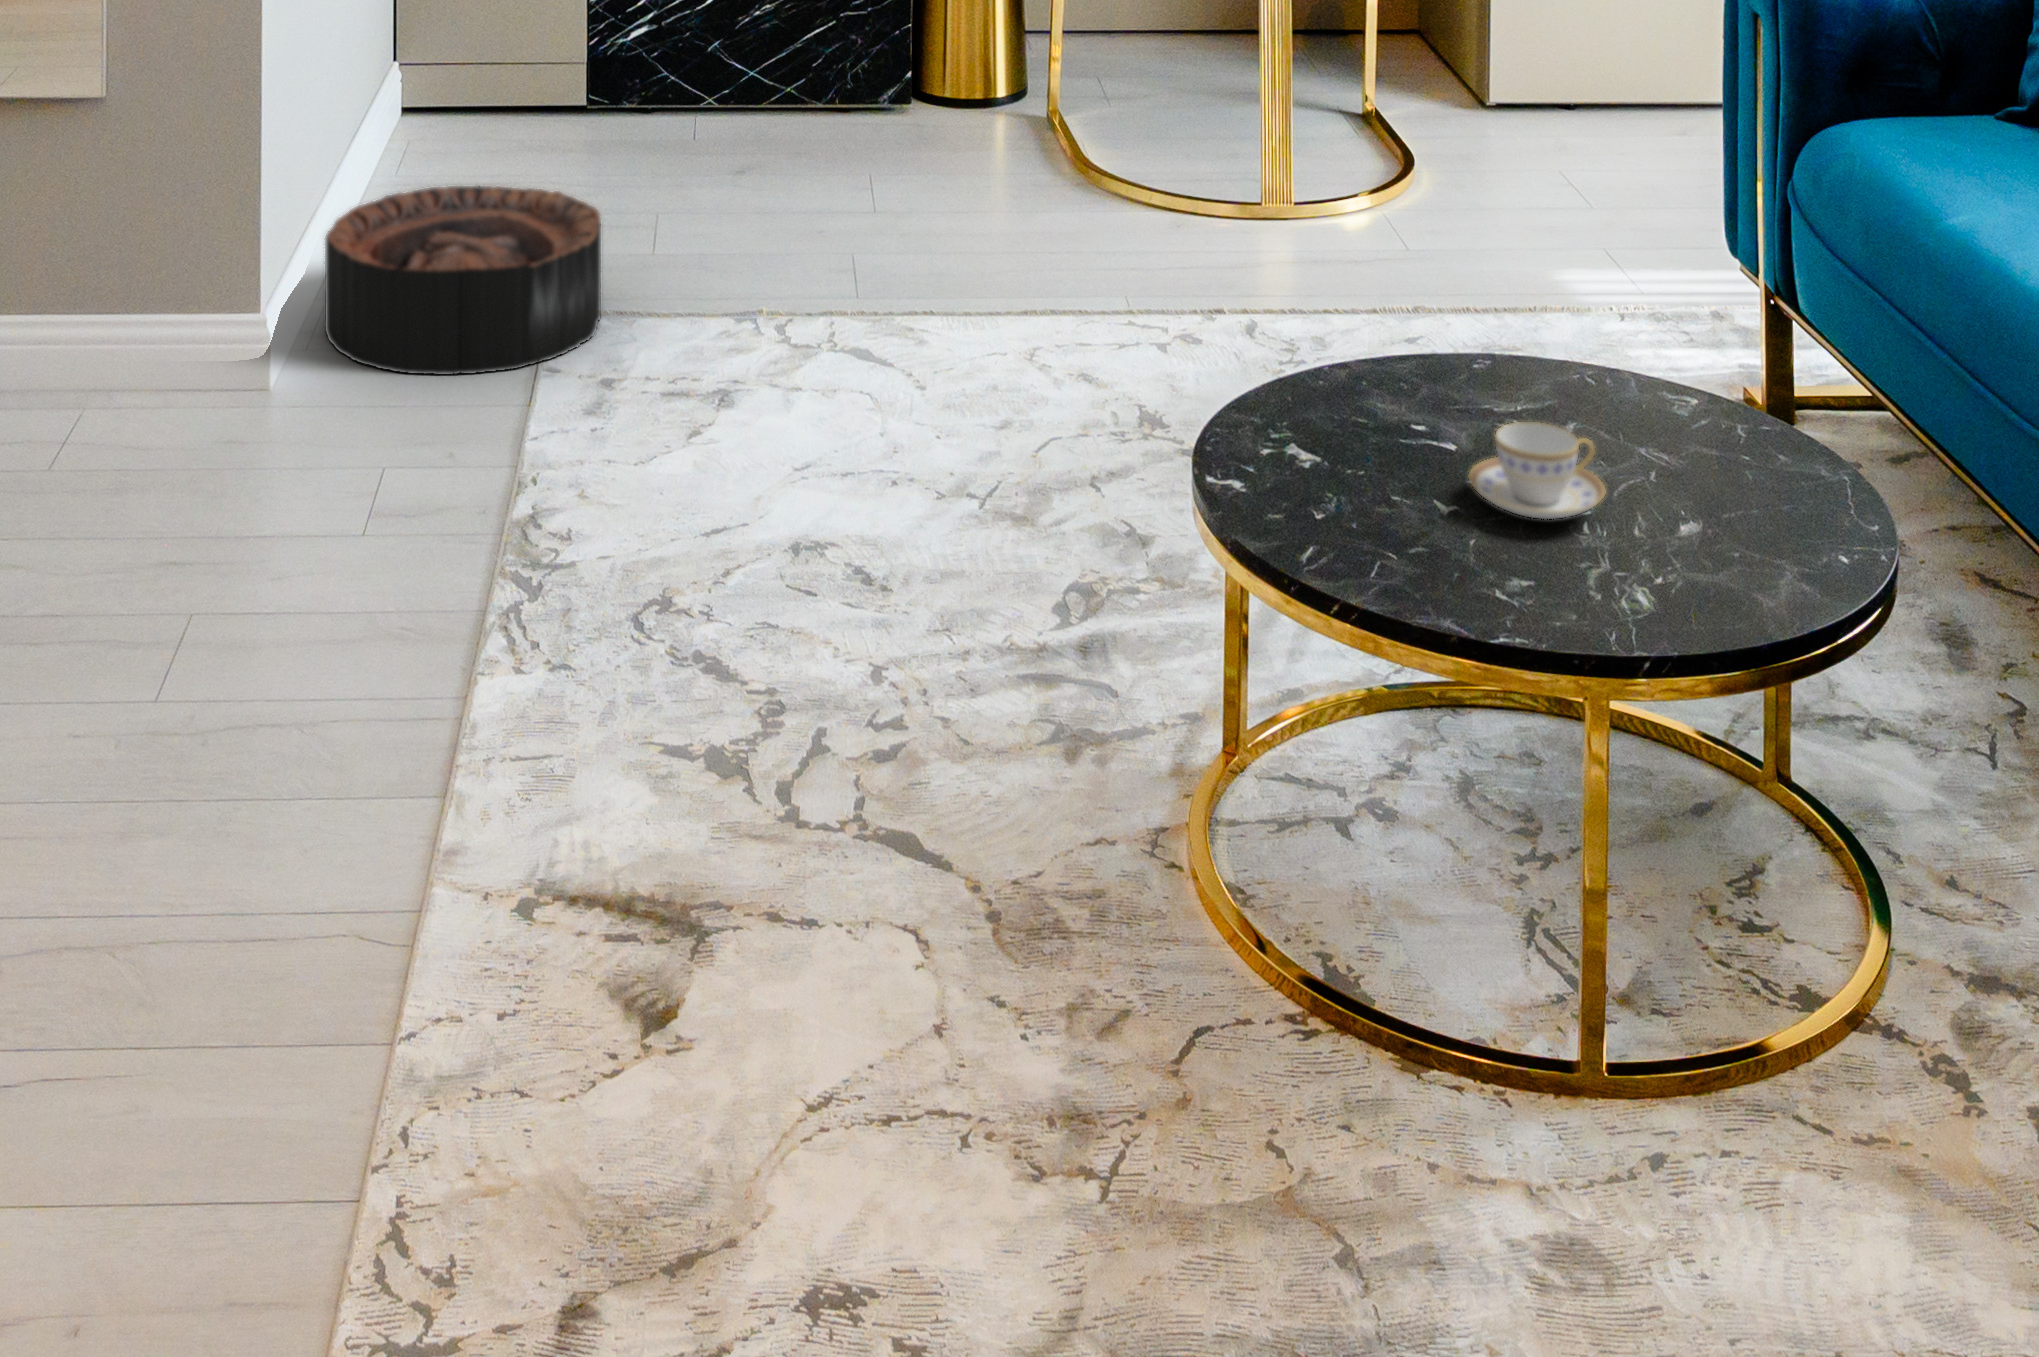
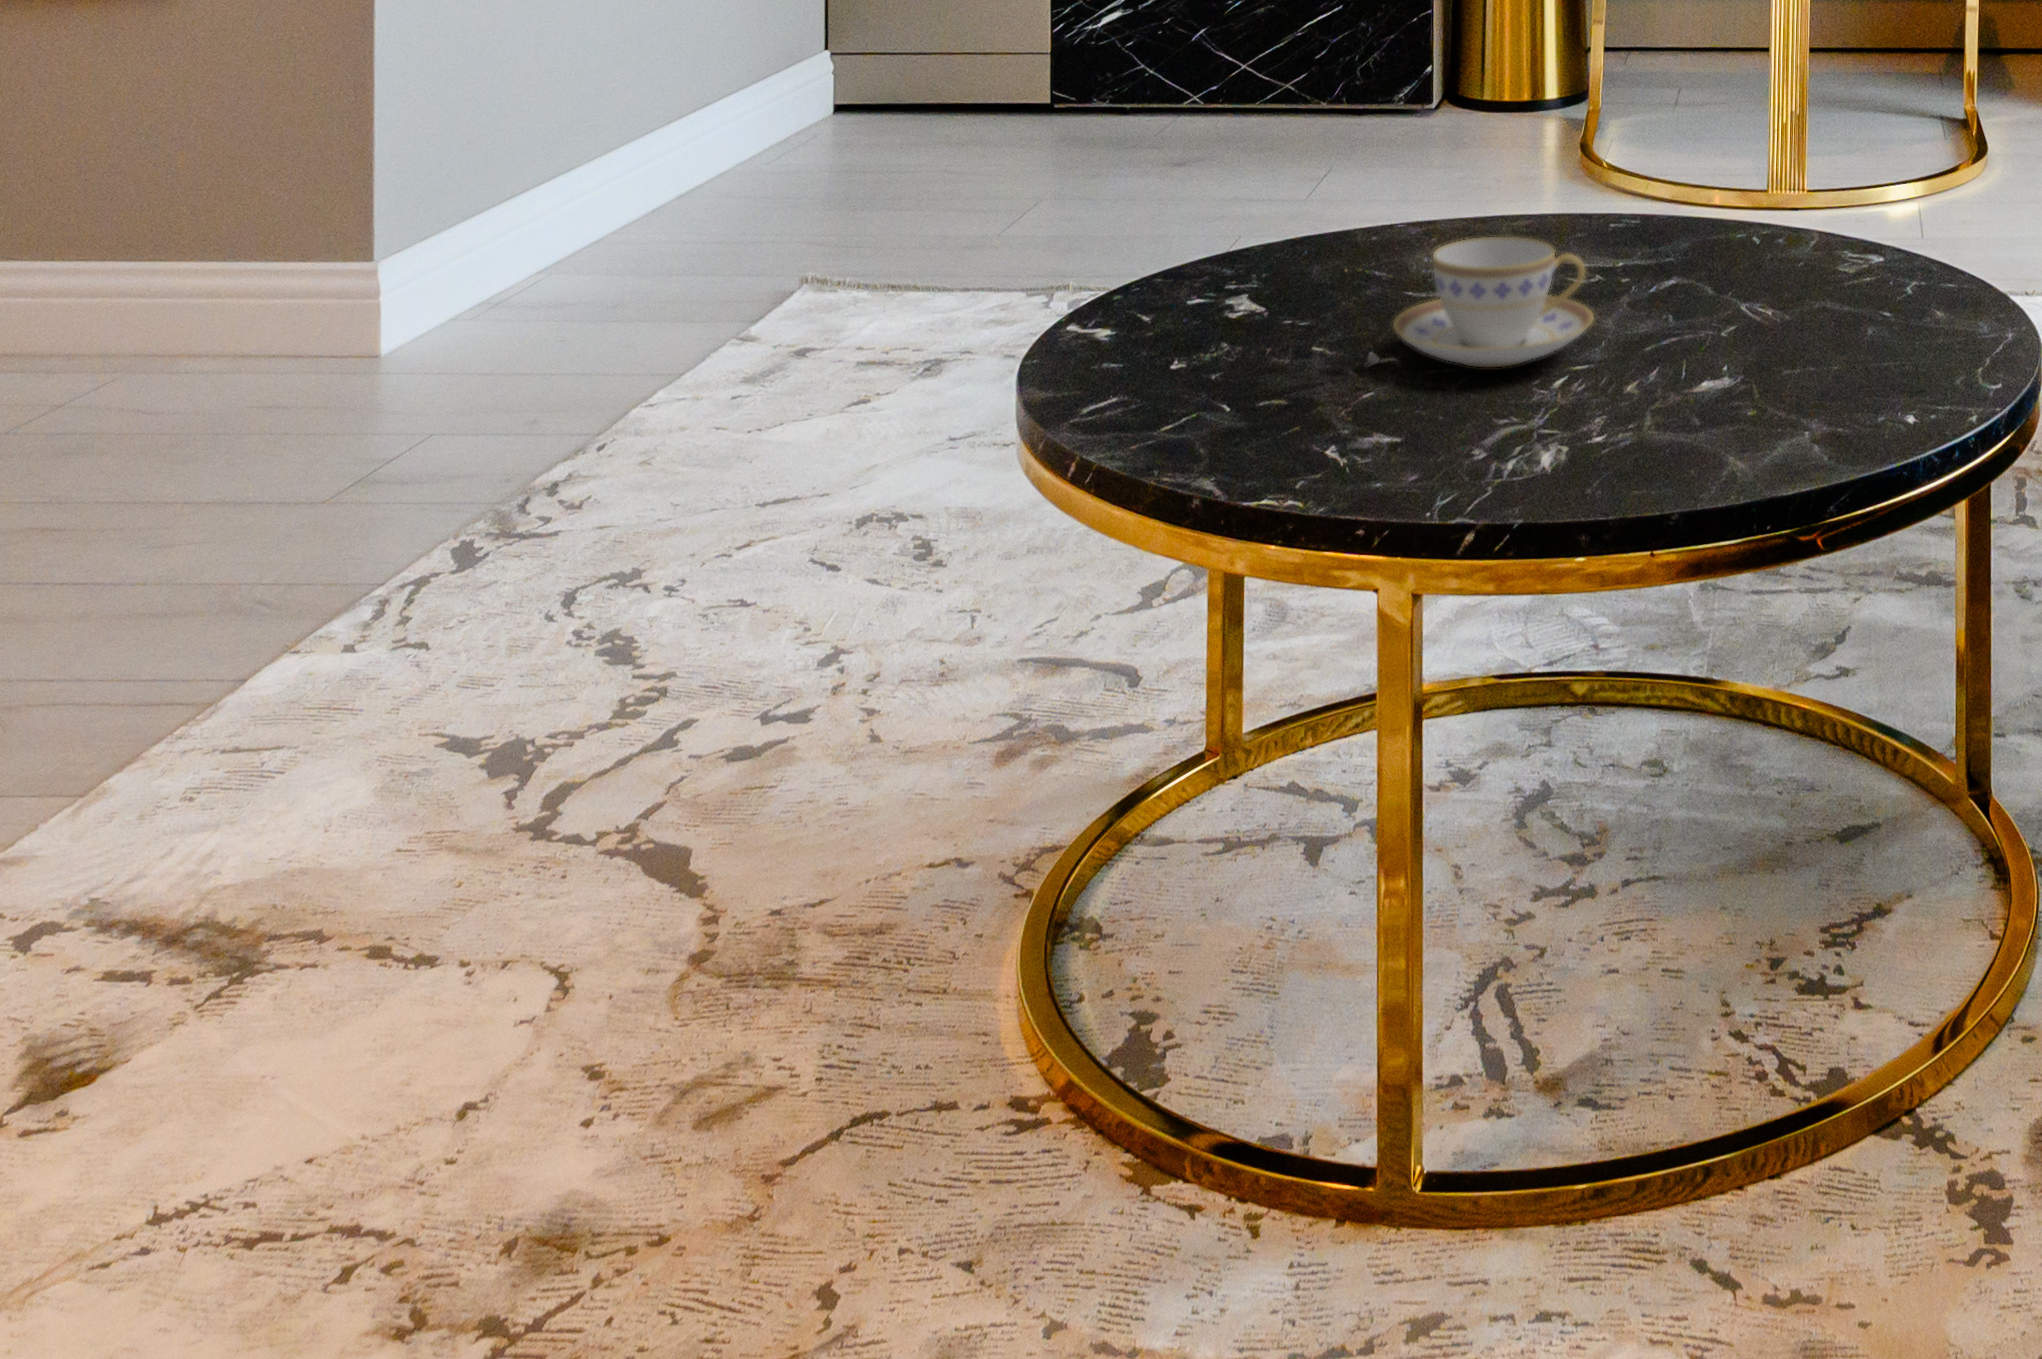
basket: present [325,186,601,375] -> none [497,148,872,353]

